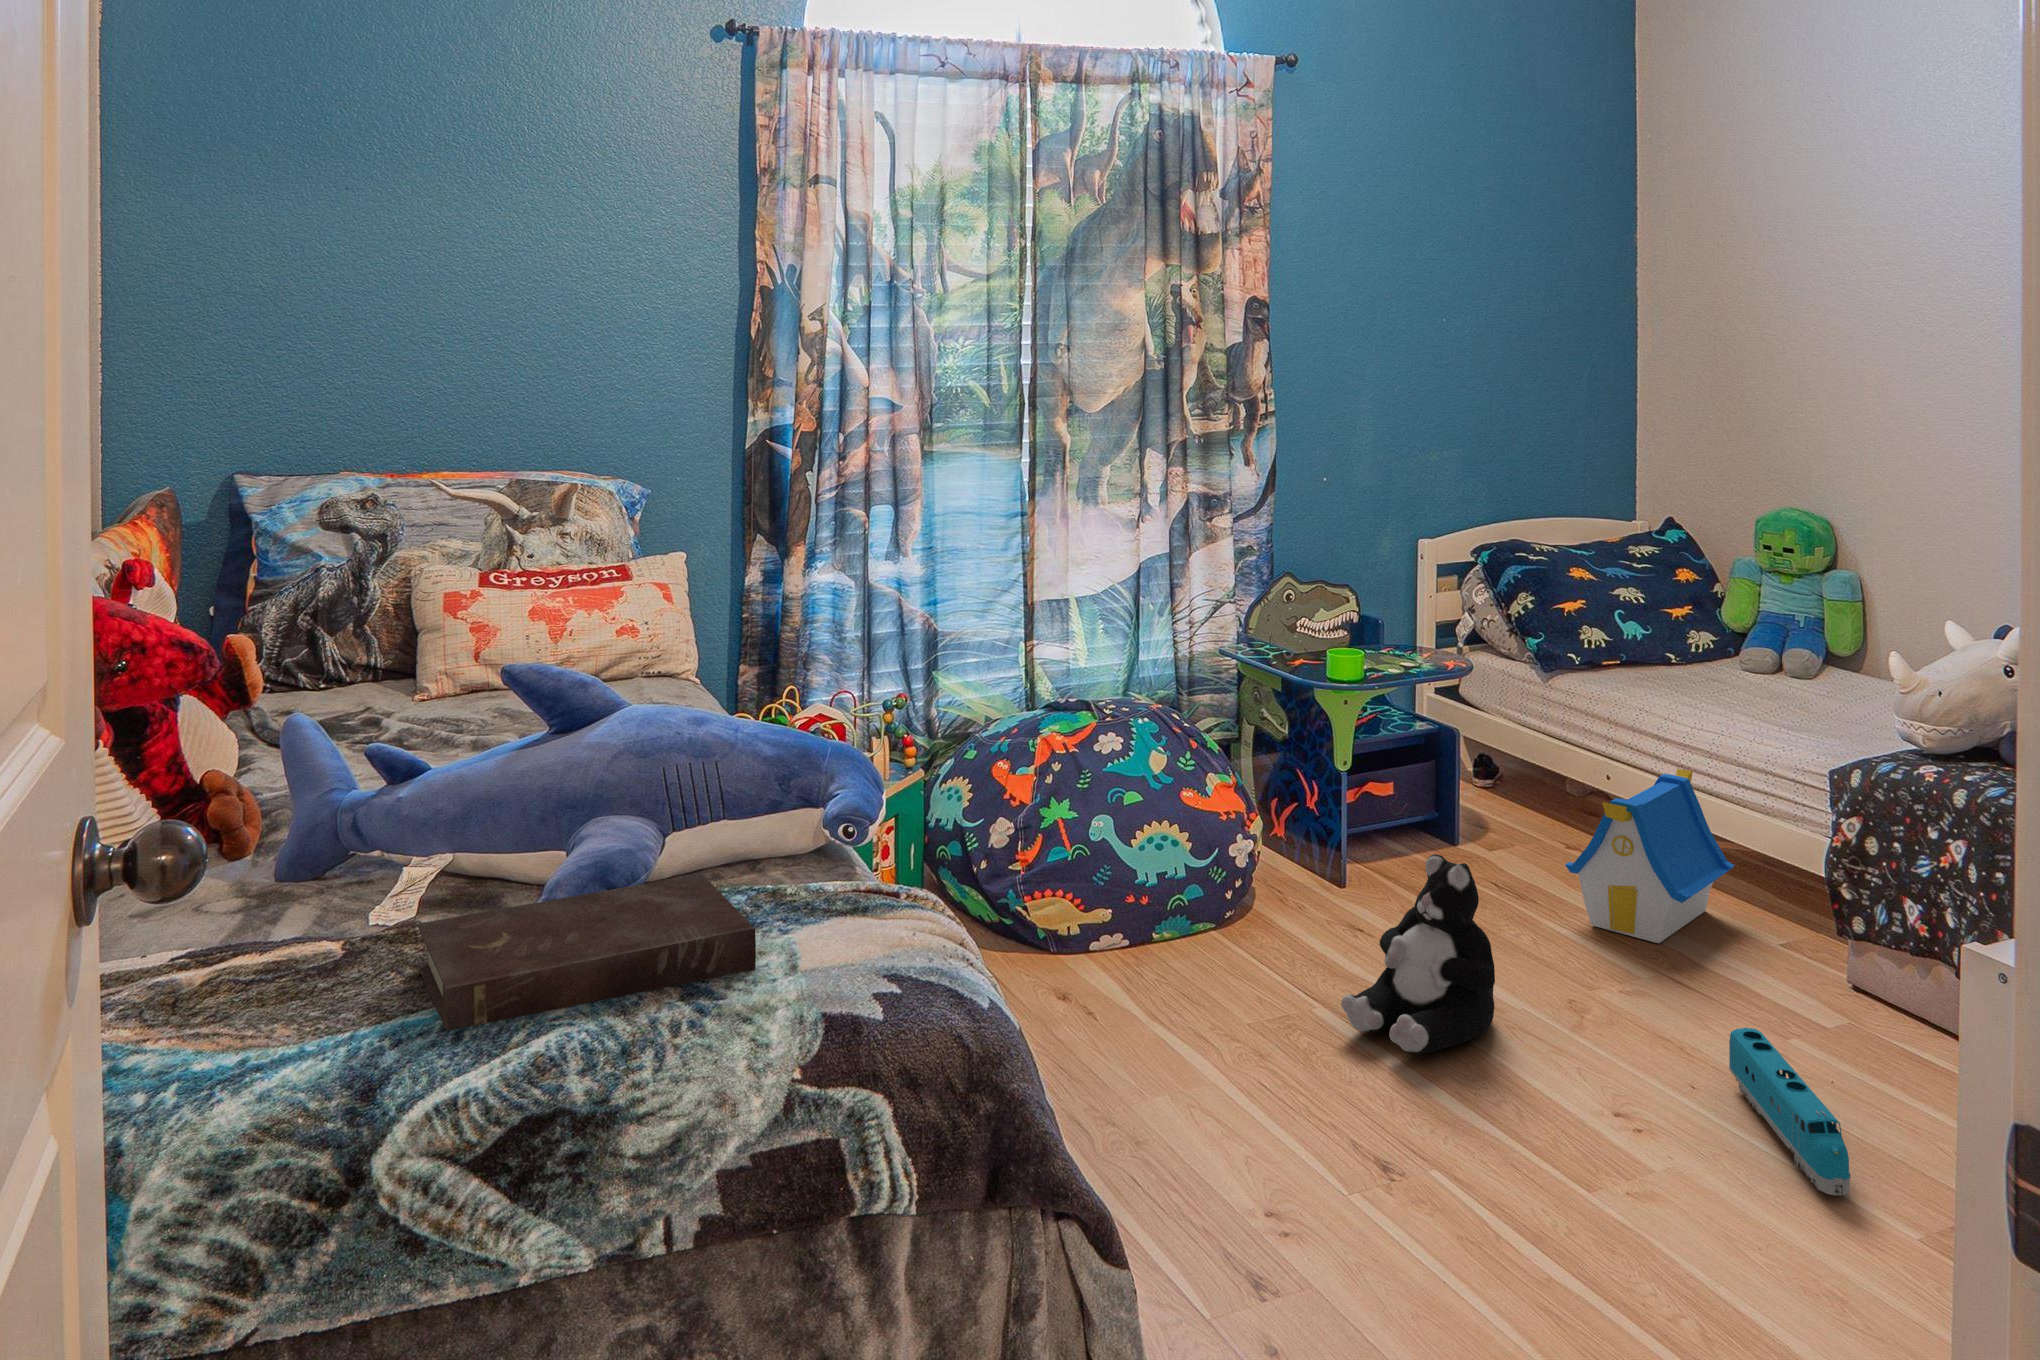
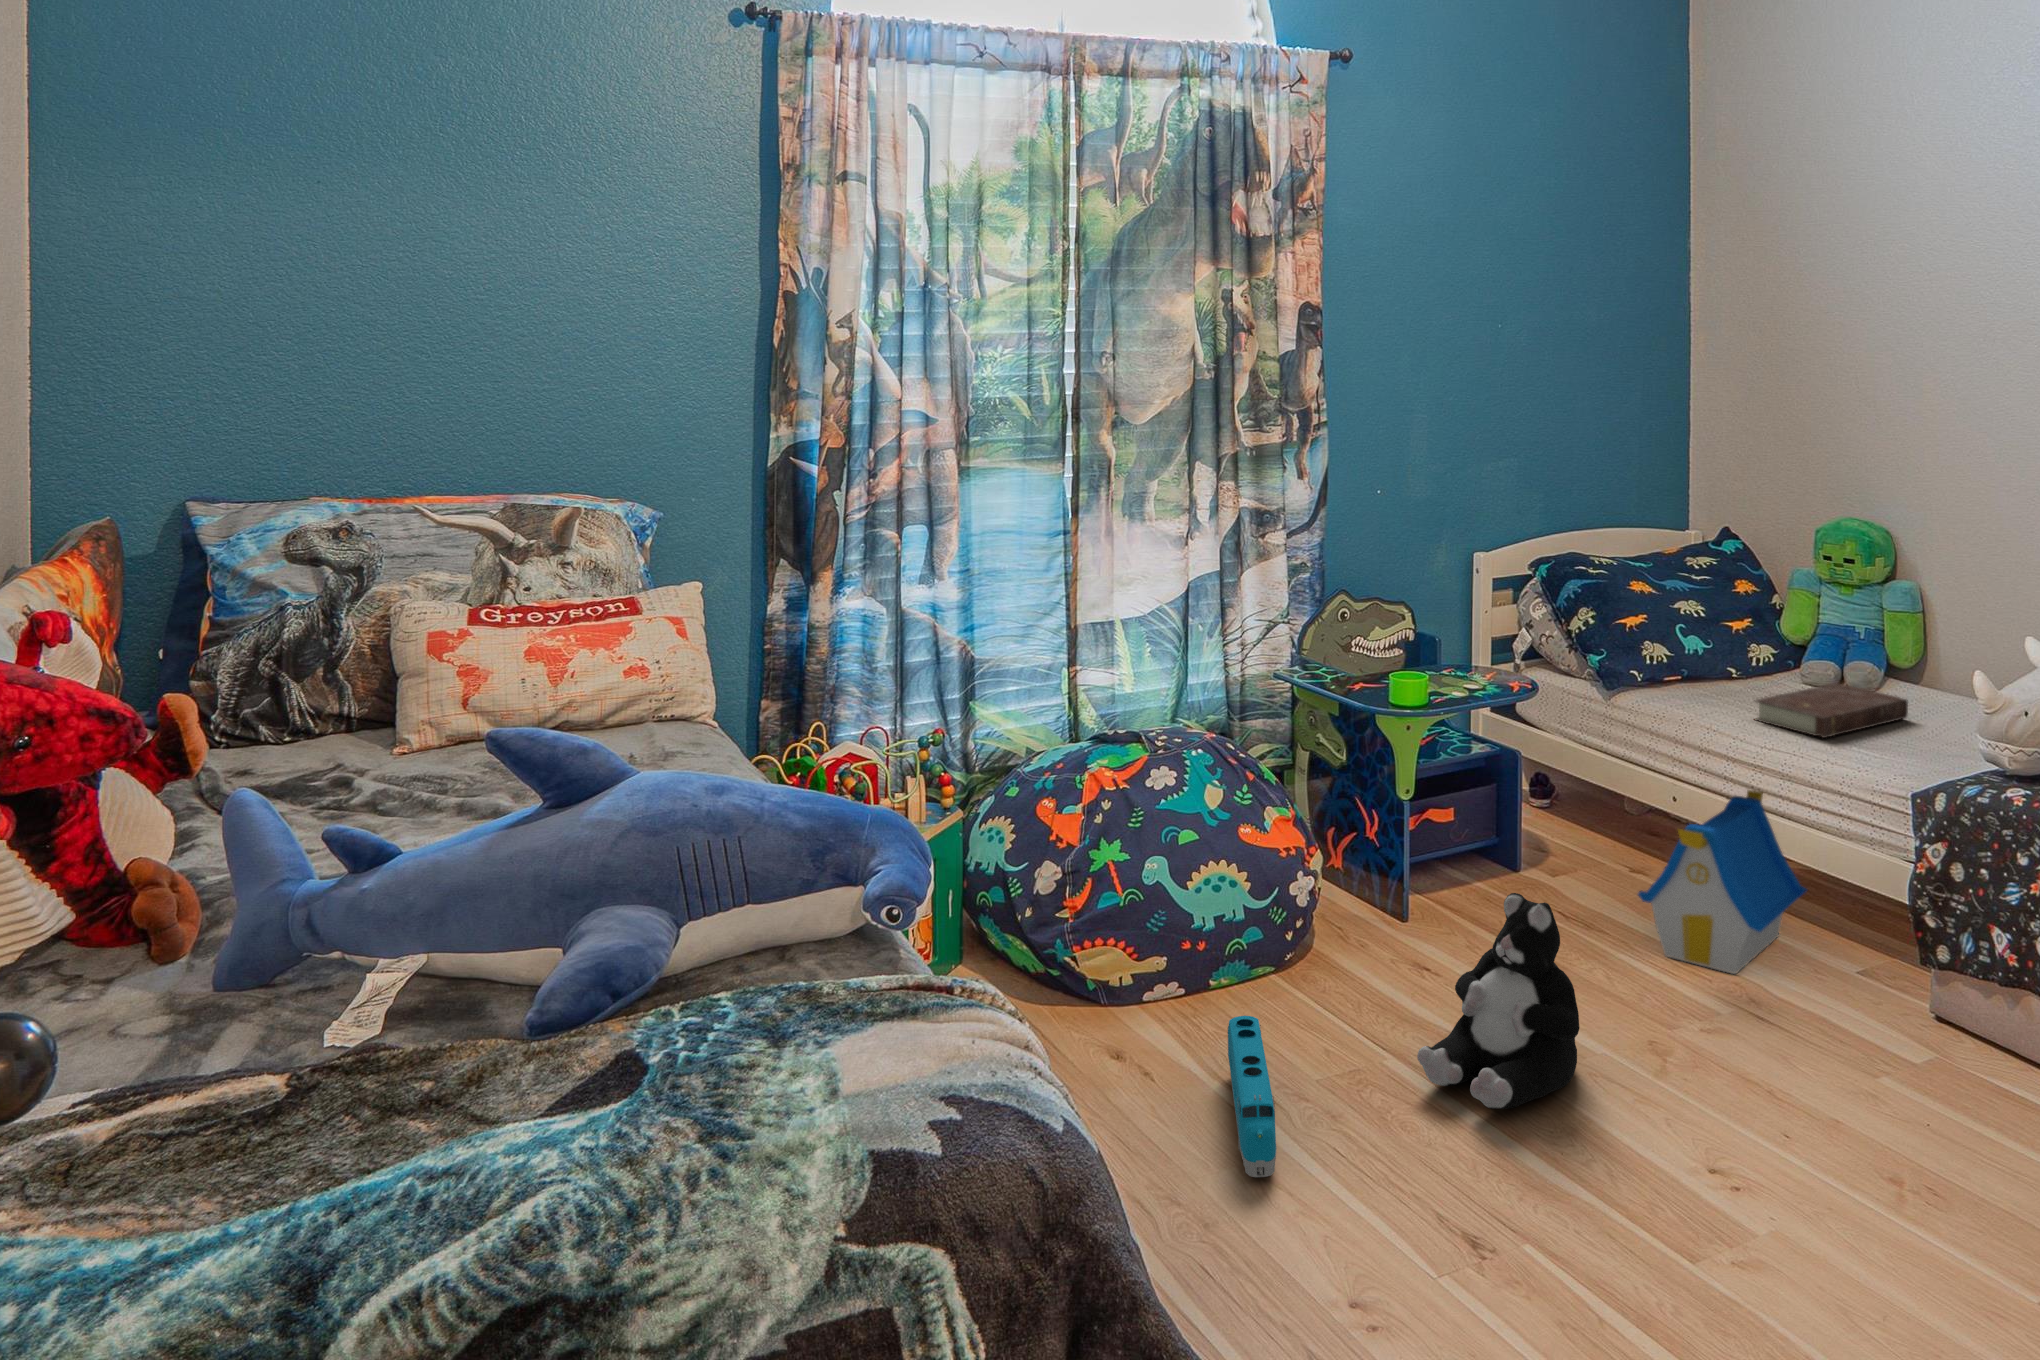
book: present [418,874,756,1031] -> present [1755,683,1908,738]
toy train: present [1729,1028,1850,1195] -> present [1228,1016,1277,1177]

